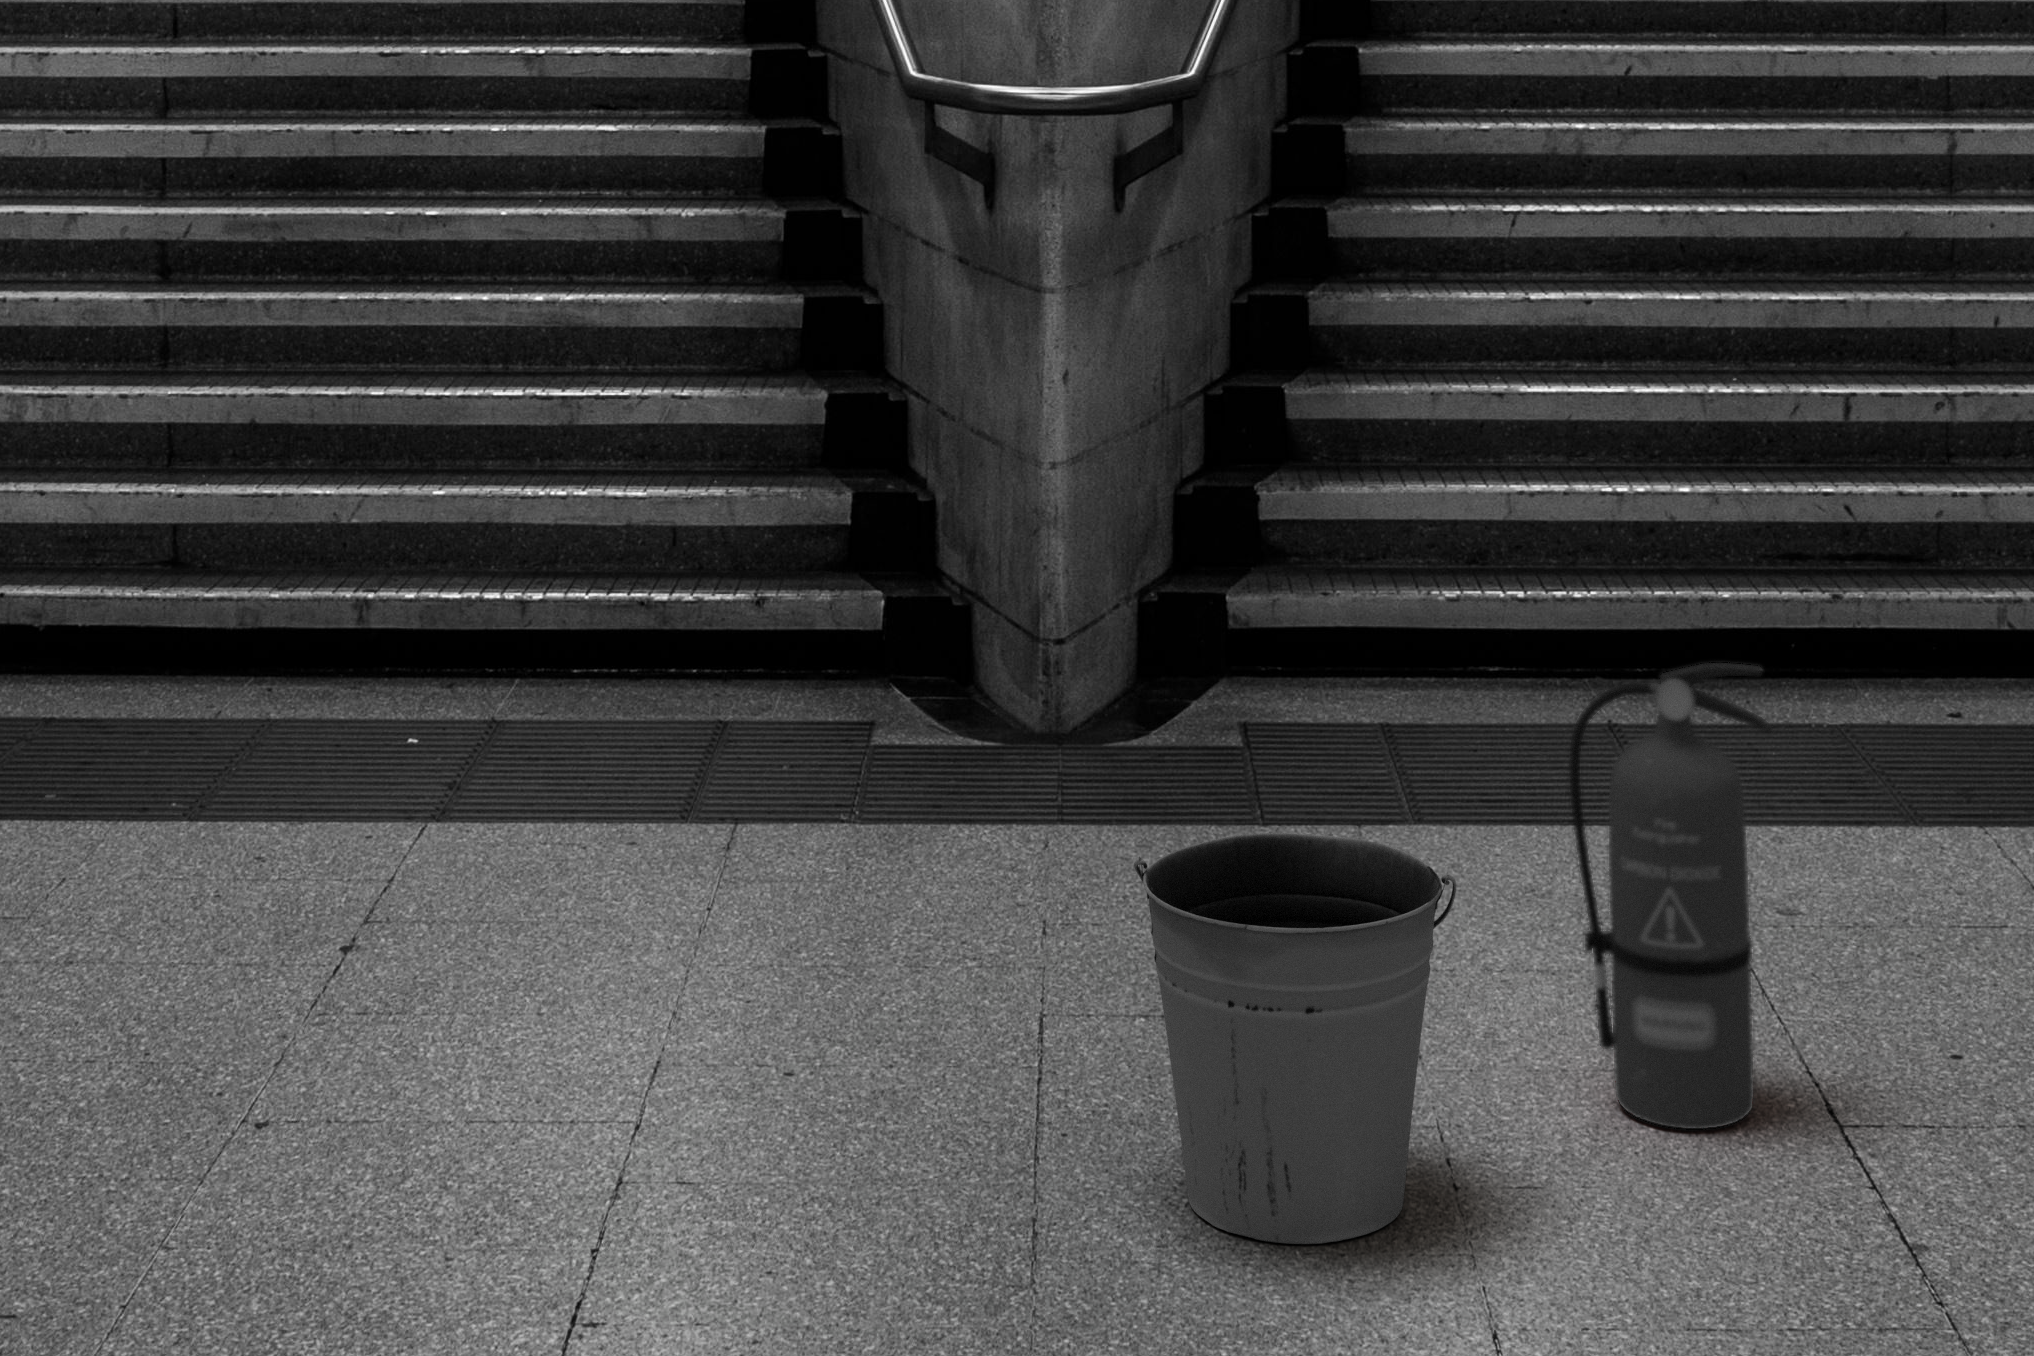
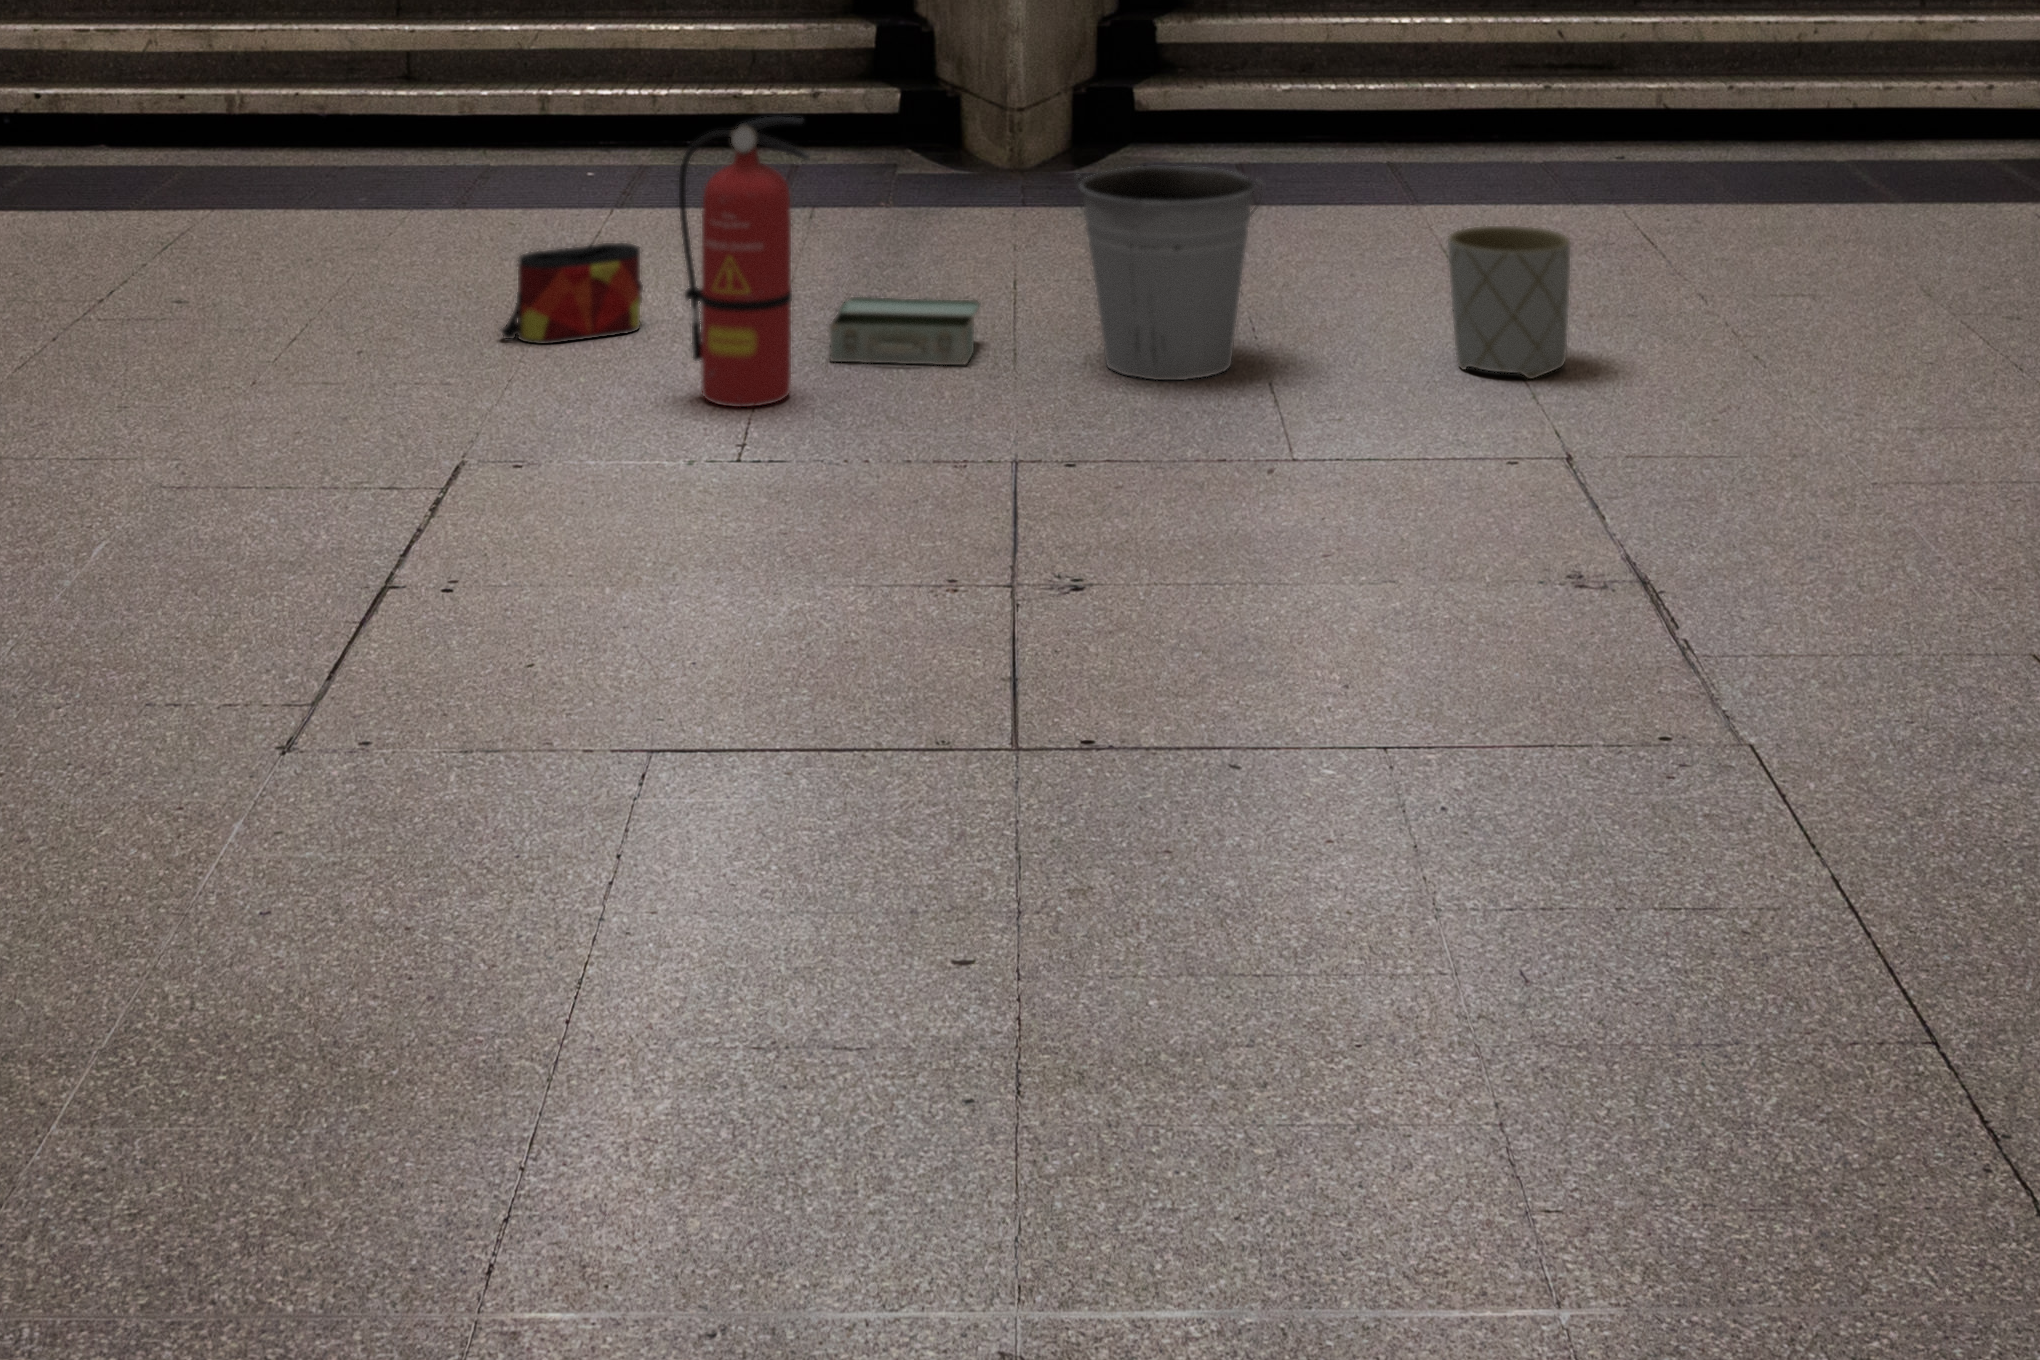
fire extinguisher: present [1569,663,1773,1129] -> present [679,116,809,407]
bag: none [174,943,422,1135] -> present [501,243,643,344]
planter: none [1772,948,1984,1247] -> present [1448,226,1570,379]
toolbox: none [717,1053,978,1200] -> present [830,297,980,365]

